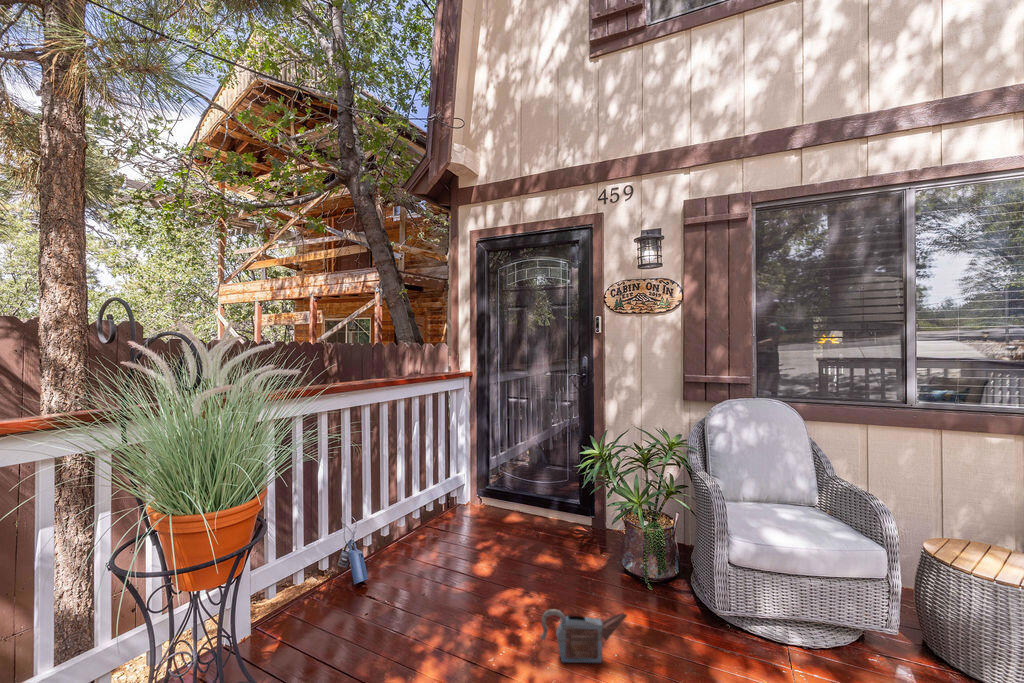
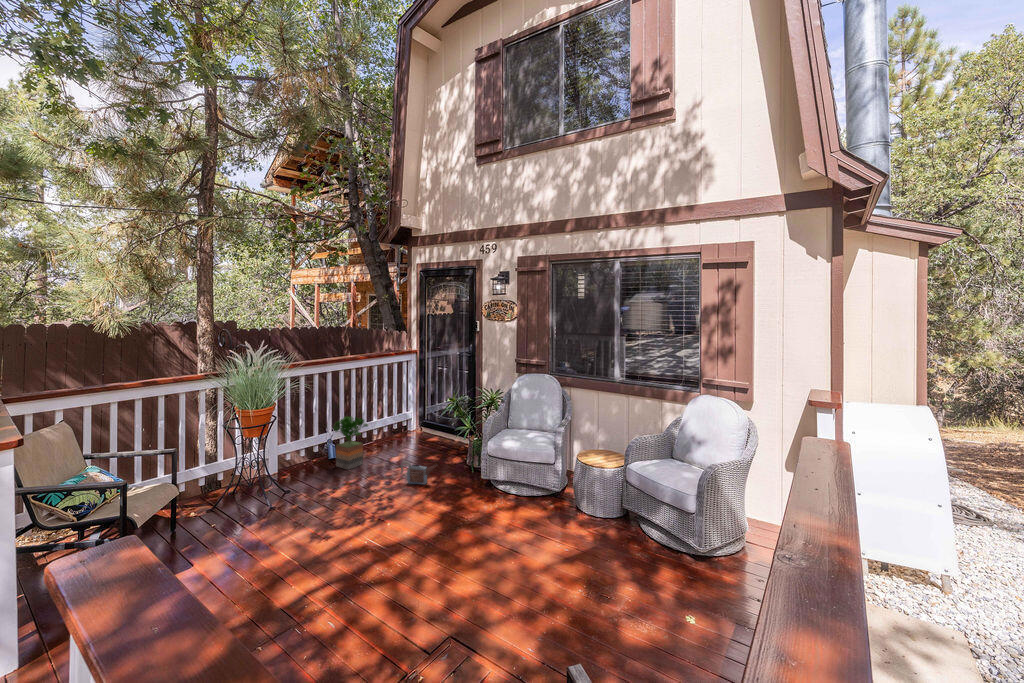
potted tree: none [368,500,439,624] -> present [334,417,368,470]

